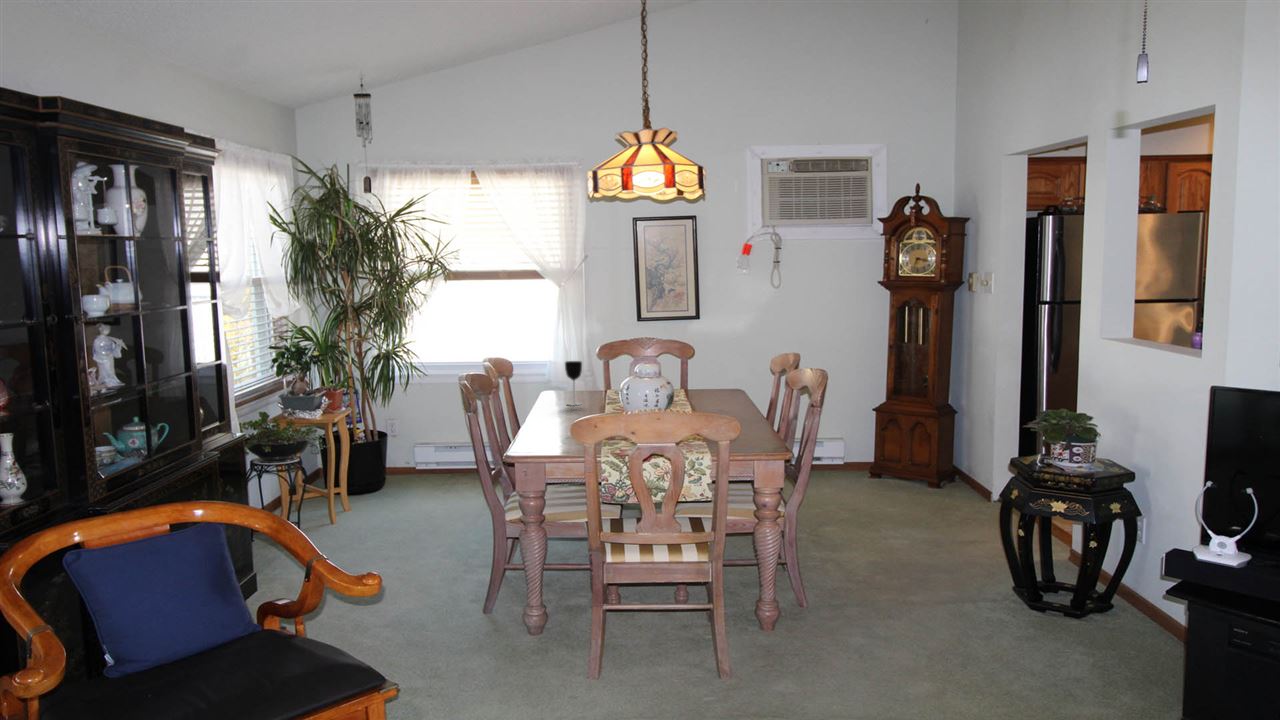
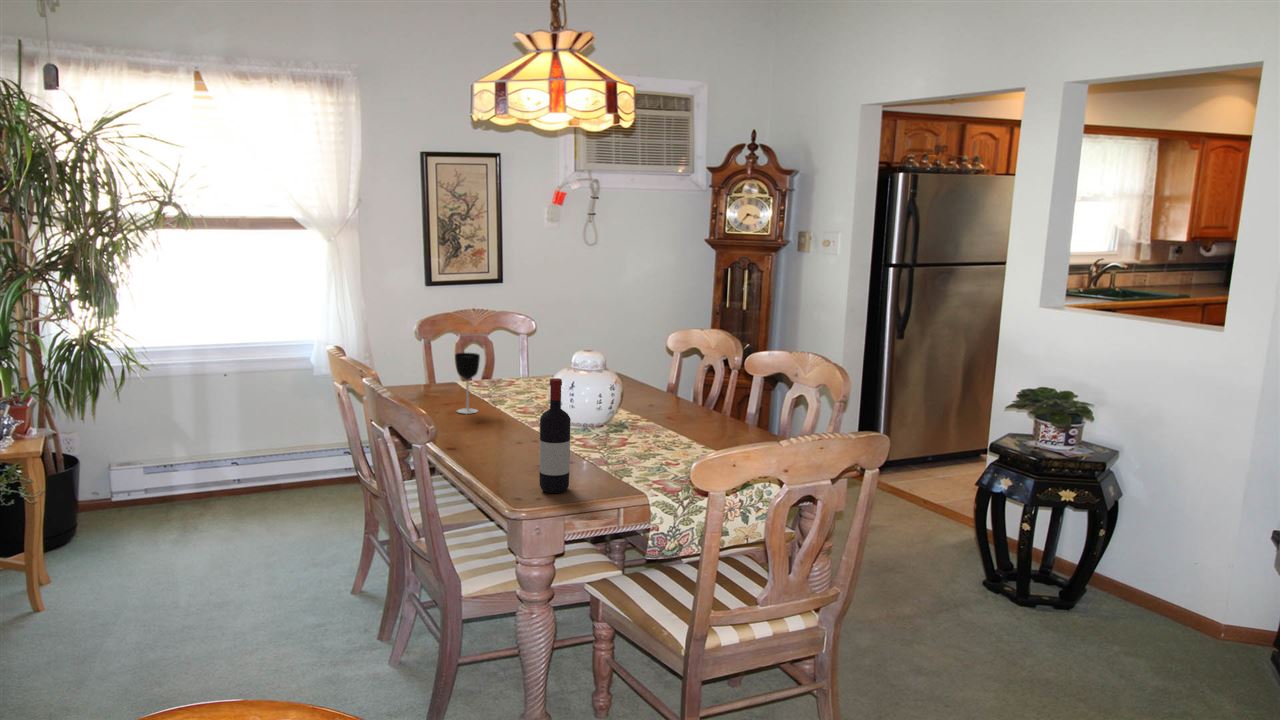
wine bottle: none [531,366,553,448] -> present [539,378,571,493]

